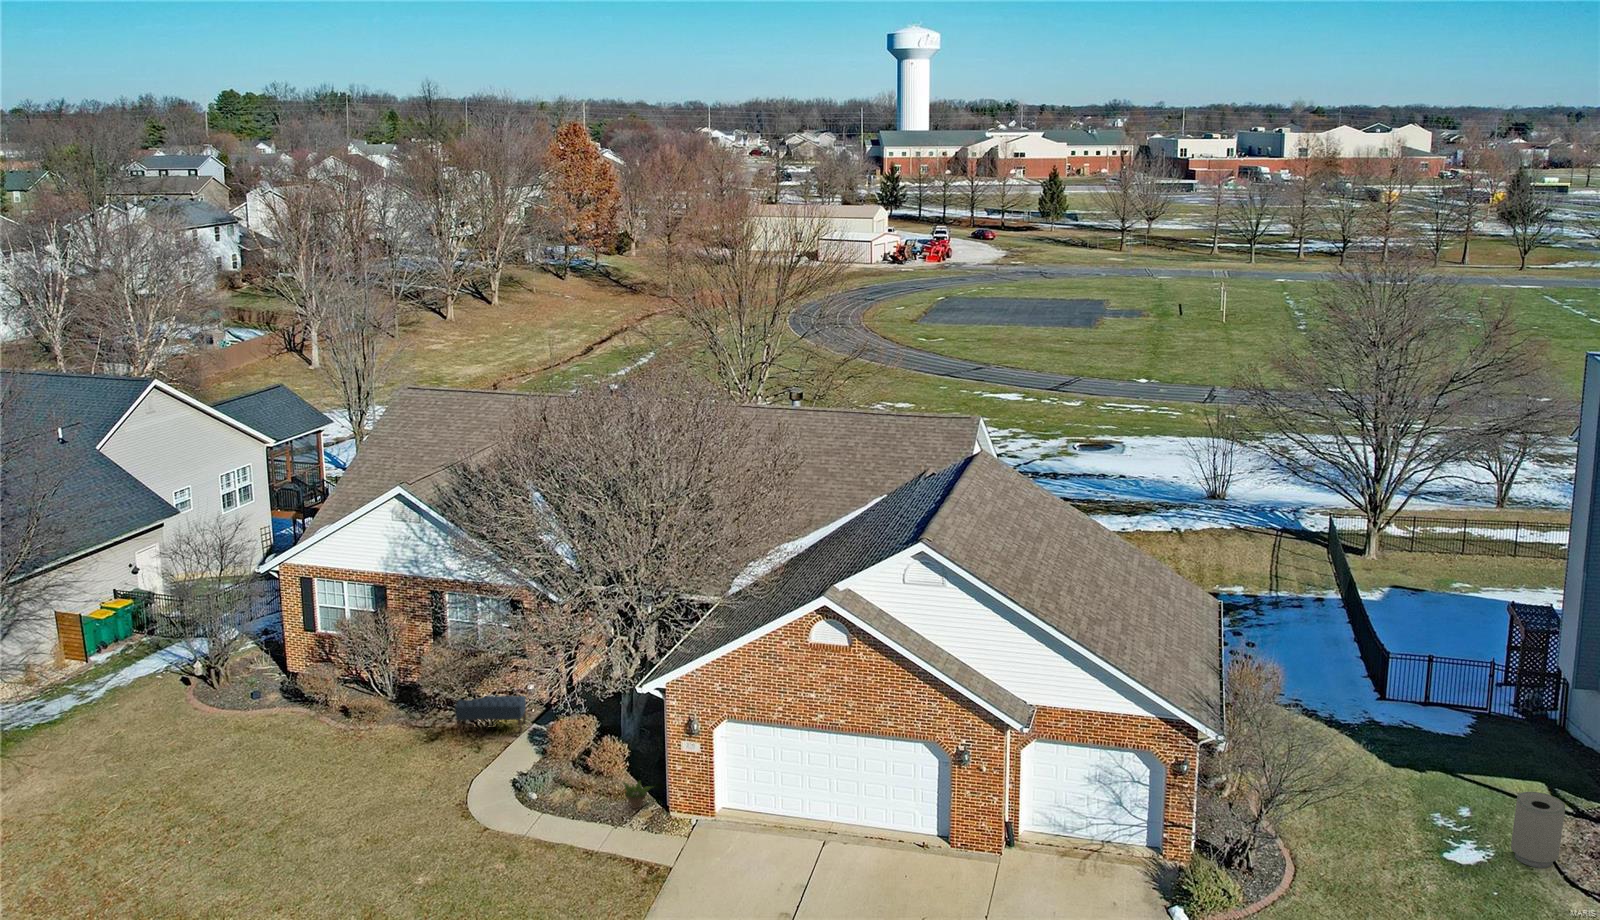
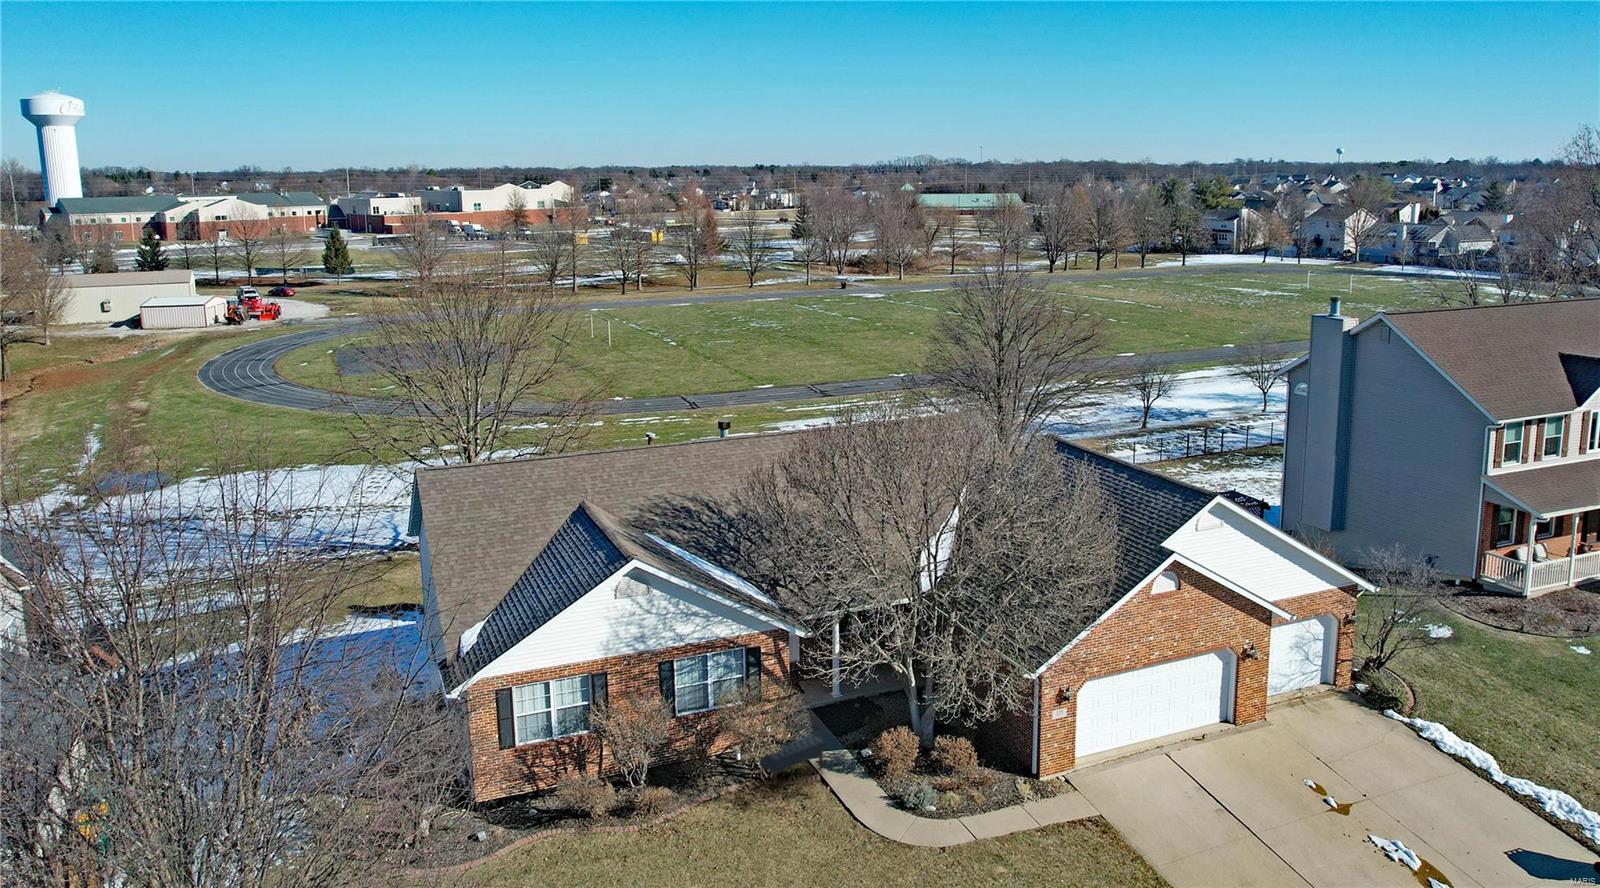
decorative plant: present [623,781,651,808] -> none [1005,758,1040,783]
trash can: present [1511,792,1565,868] -> none [1425,587,1458,631]

